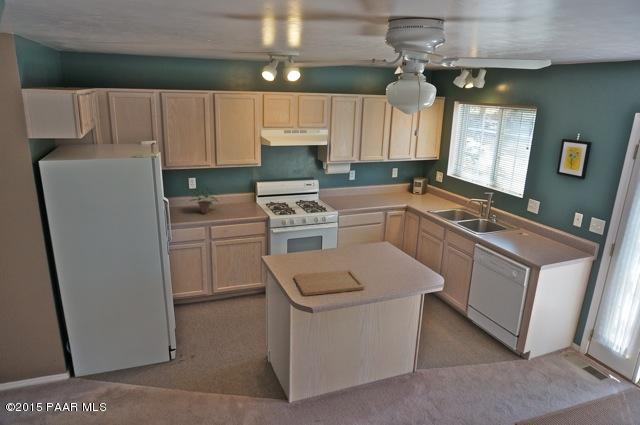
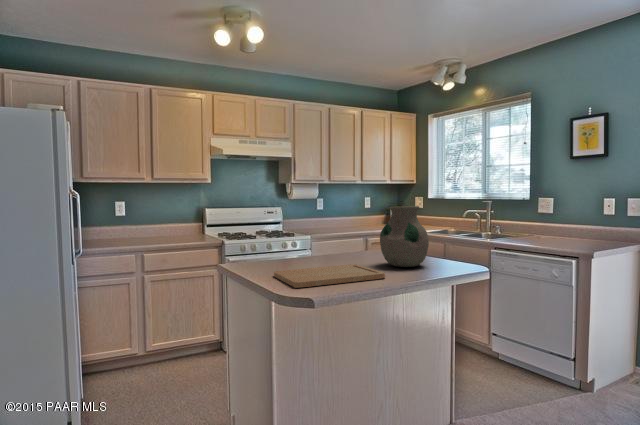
potted plant: present [191,183,217,213] -> none [113,200,158,242]
vase: none [370,231,404,276] -> present [380,206,429,267]

